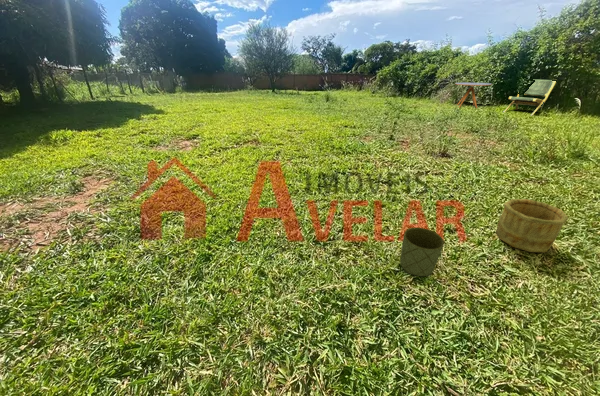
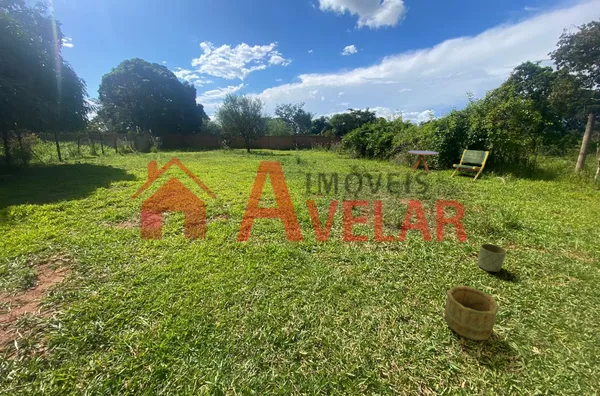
planter: present [400,228,444,276] -> present [478,244,507,272]

